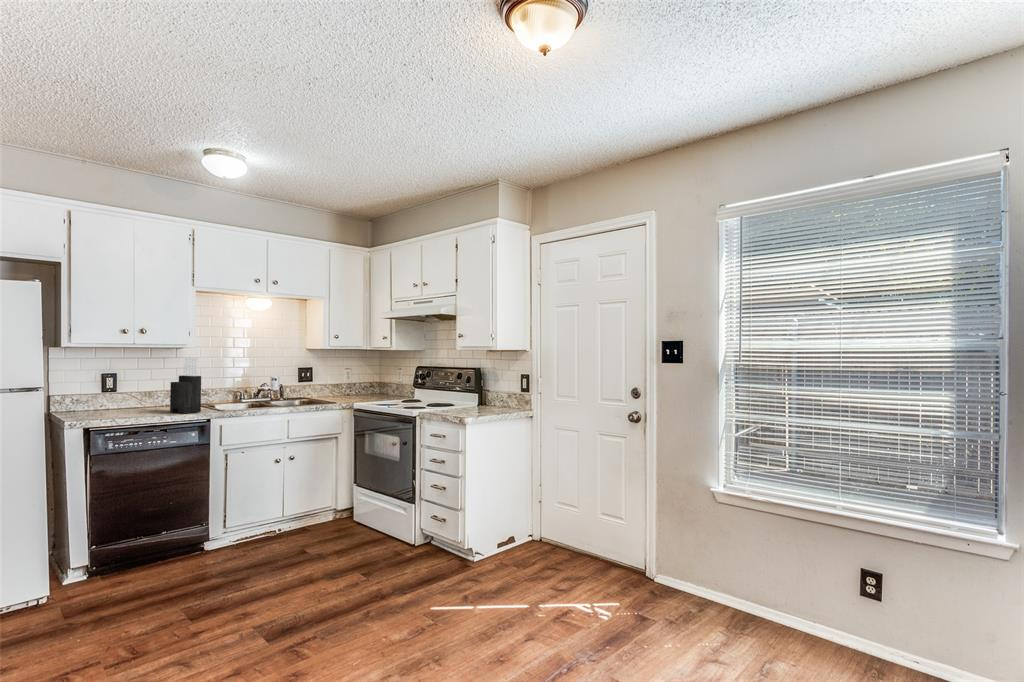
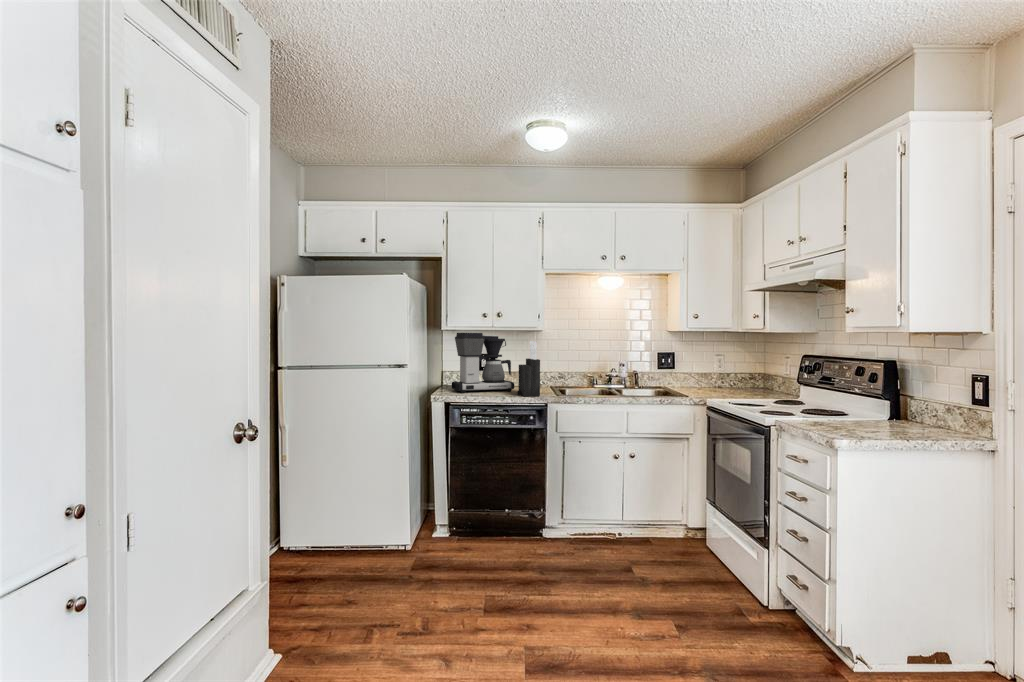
coffee maker: none [75,349,161,416] -> present [452,333,514,393]

